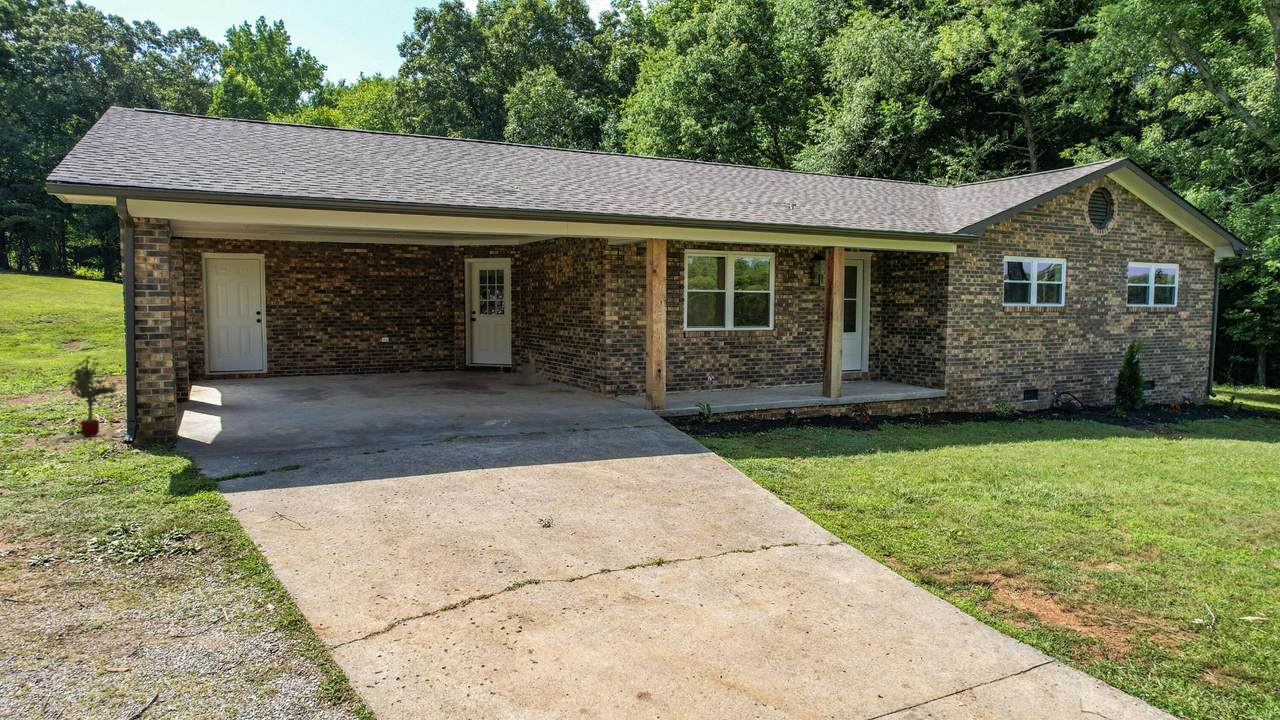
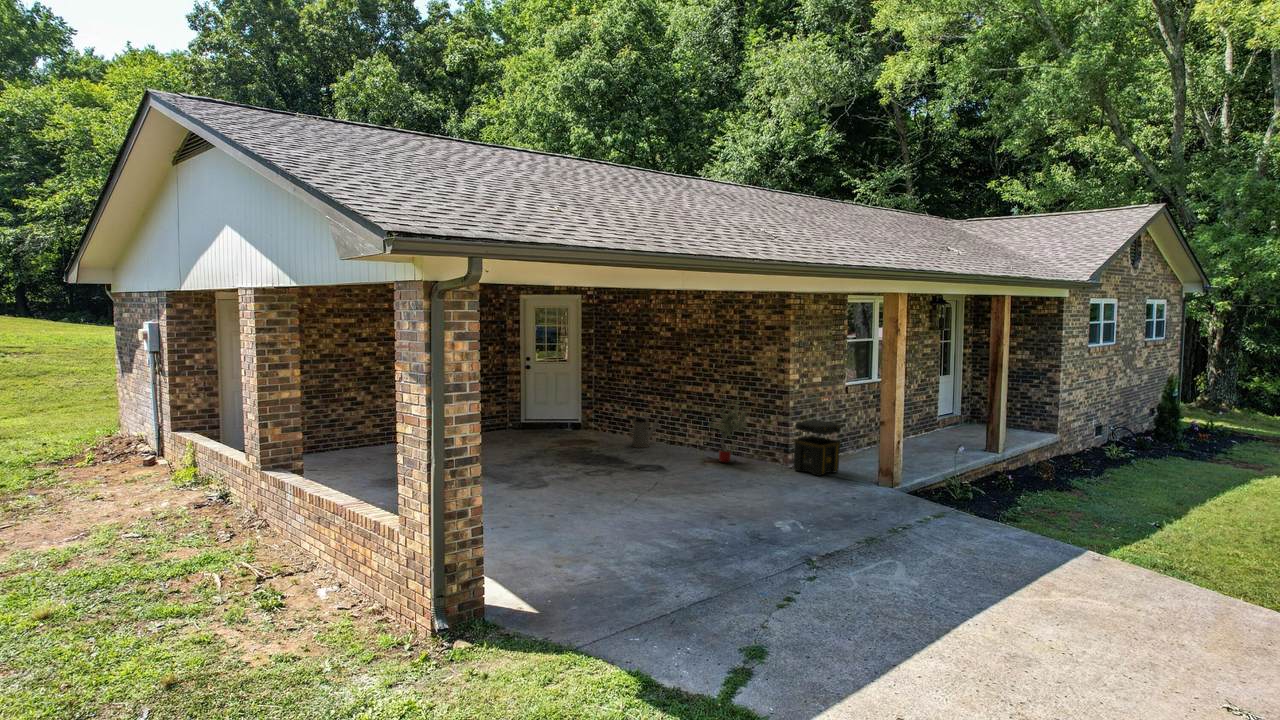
potted tree: present [69,356,117,437] -> present [708,401,747,463]
toolbox: none [608,358,646,404] -> present [794,420,841,475]

